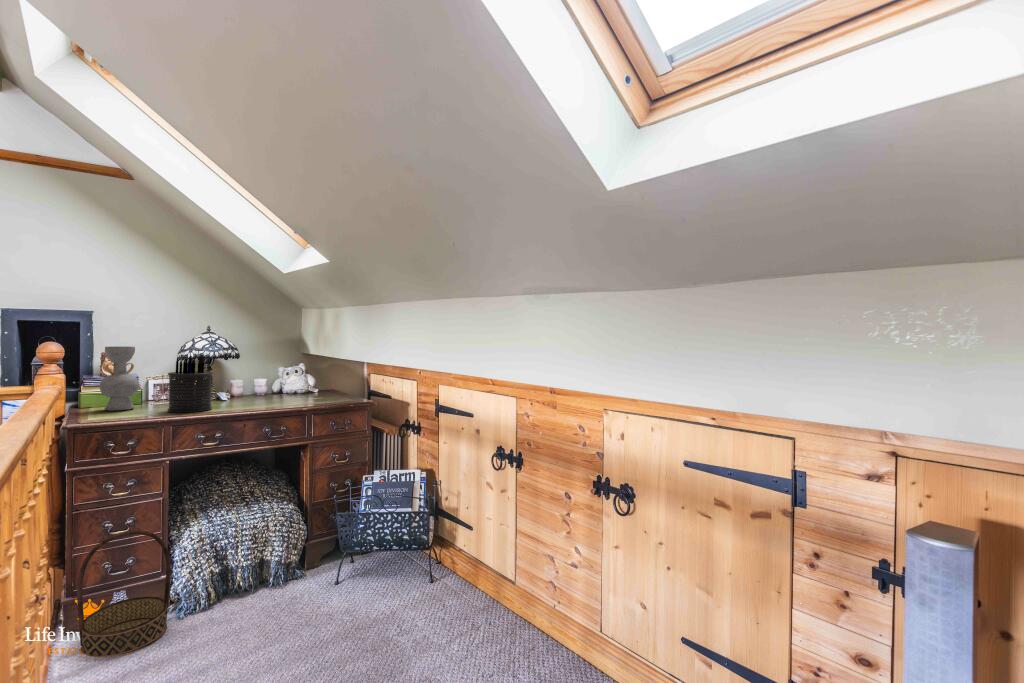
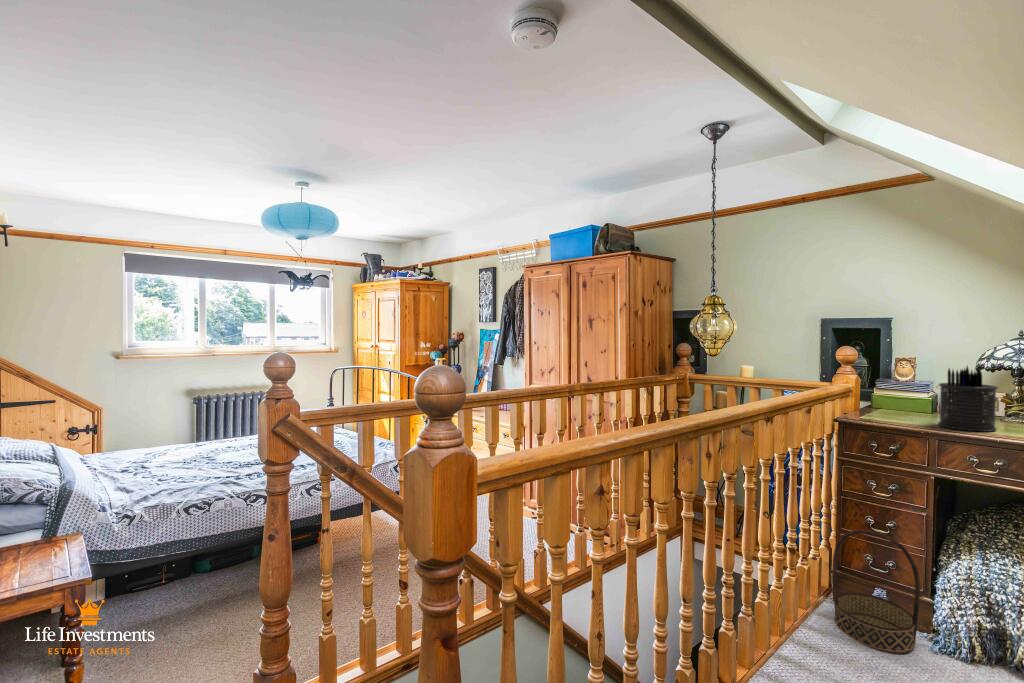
decorative vase: present [100,346,139,411] -> none [879,353,918,416]

